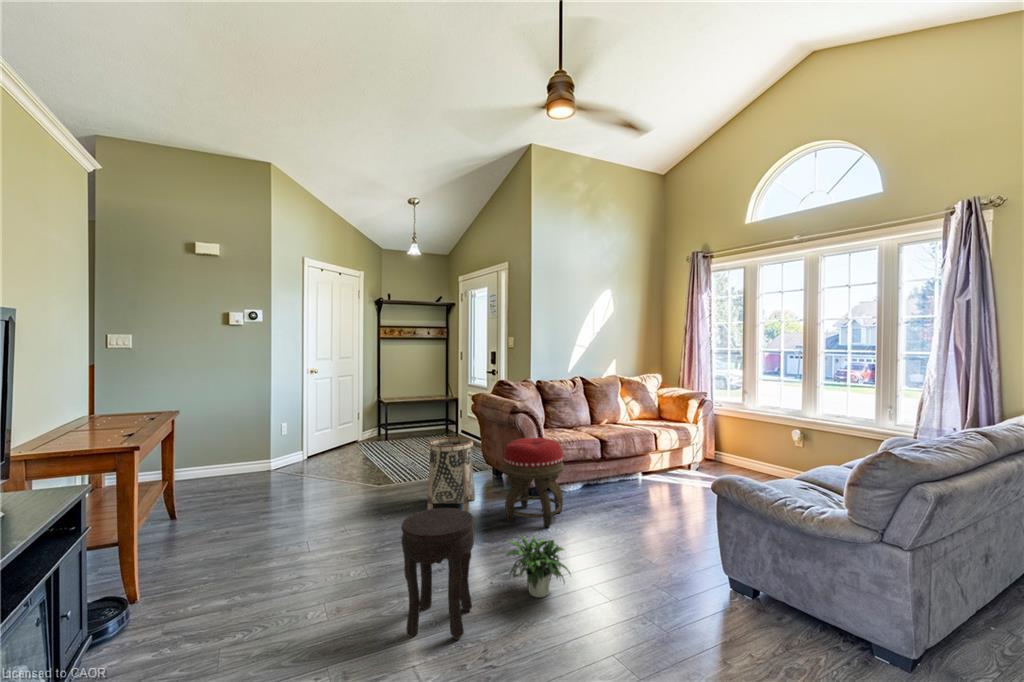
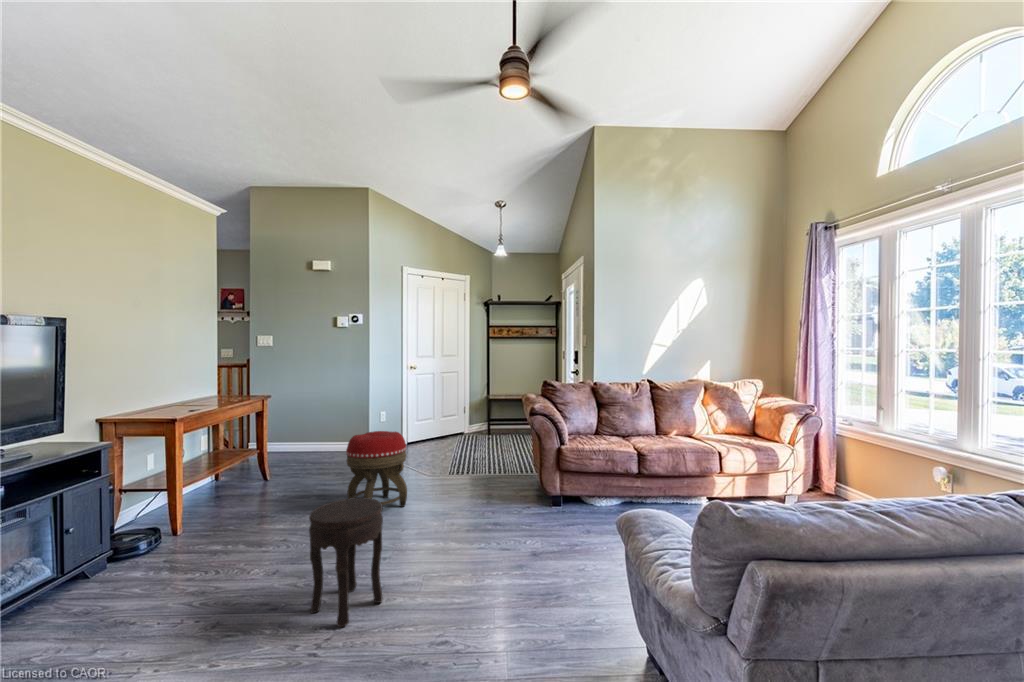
basket: present [427,437,475,512] -> none [446,434,500,511]
footstool: present [503,438,564,527] -> present [346,431,407,507]
potted plant: present [506,535,570,597] -> none [425,537,489,611]

